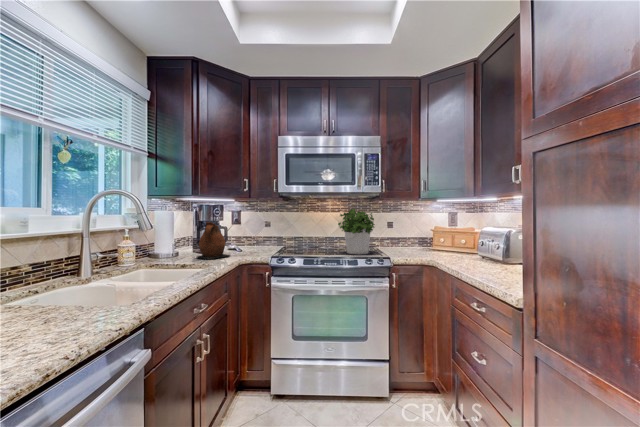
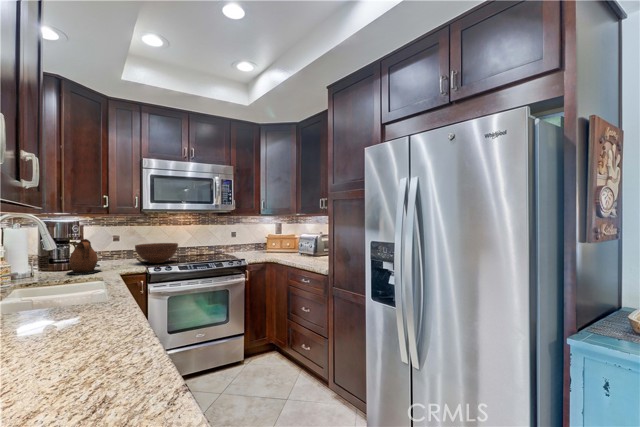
potted plant: present [338,209,375,254] -> none [197,223,229,260]
fruit bowl: none [273,231,316,253] -> present [135,243,178,263]

